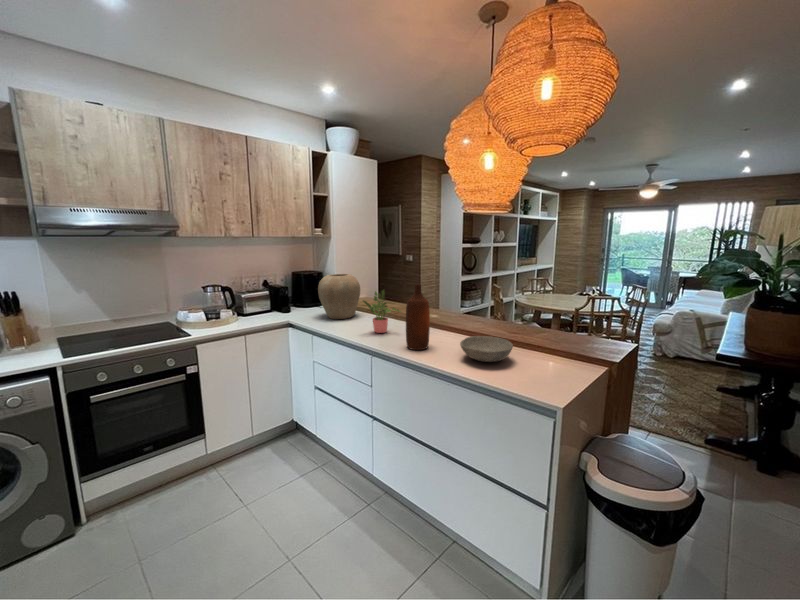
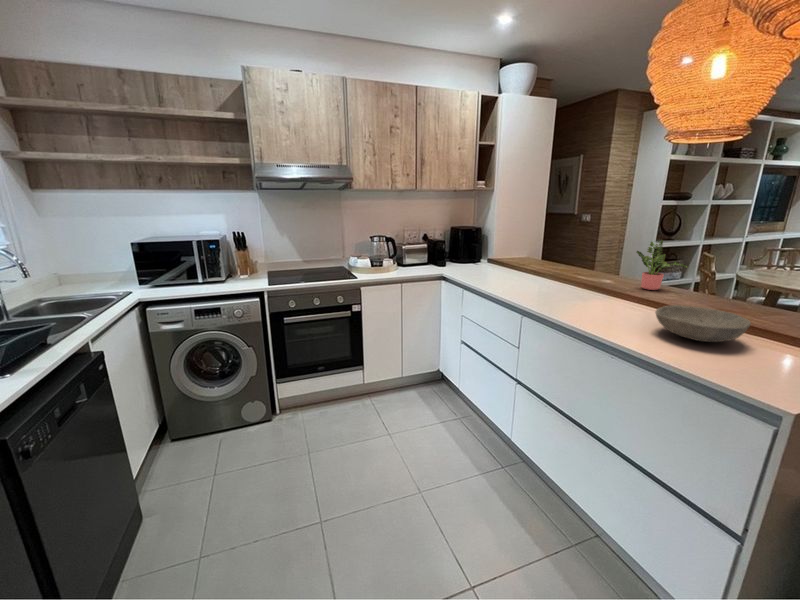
vase: present [318,274,360,319] -> none [474,228,521,276]
bottle: present [406,285,430,350] -> none [574,233,612,315]
potted plant: present [363,290,401,333] -> present [636,240,687,290]

